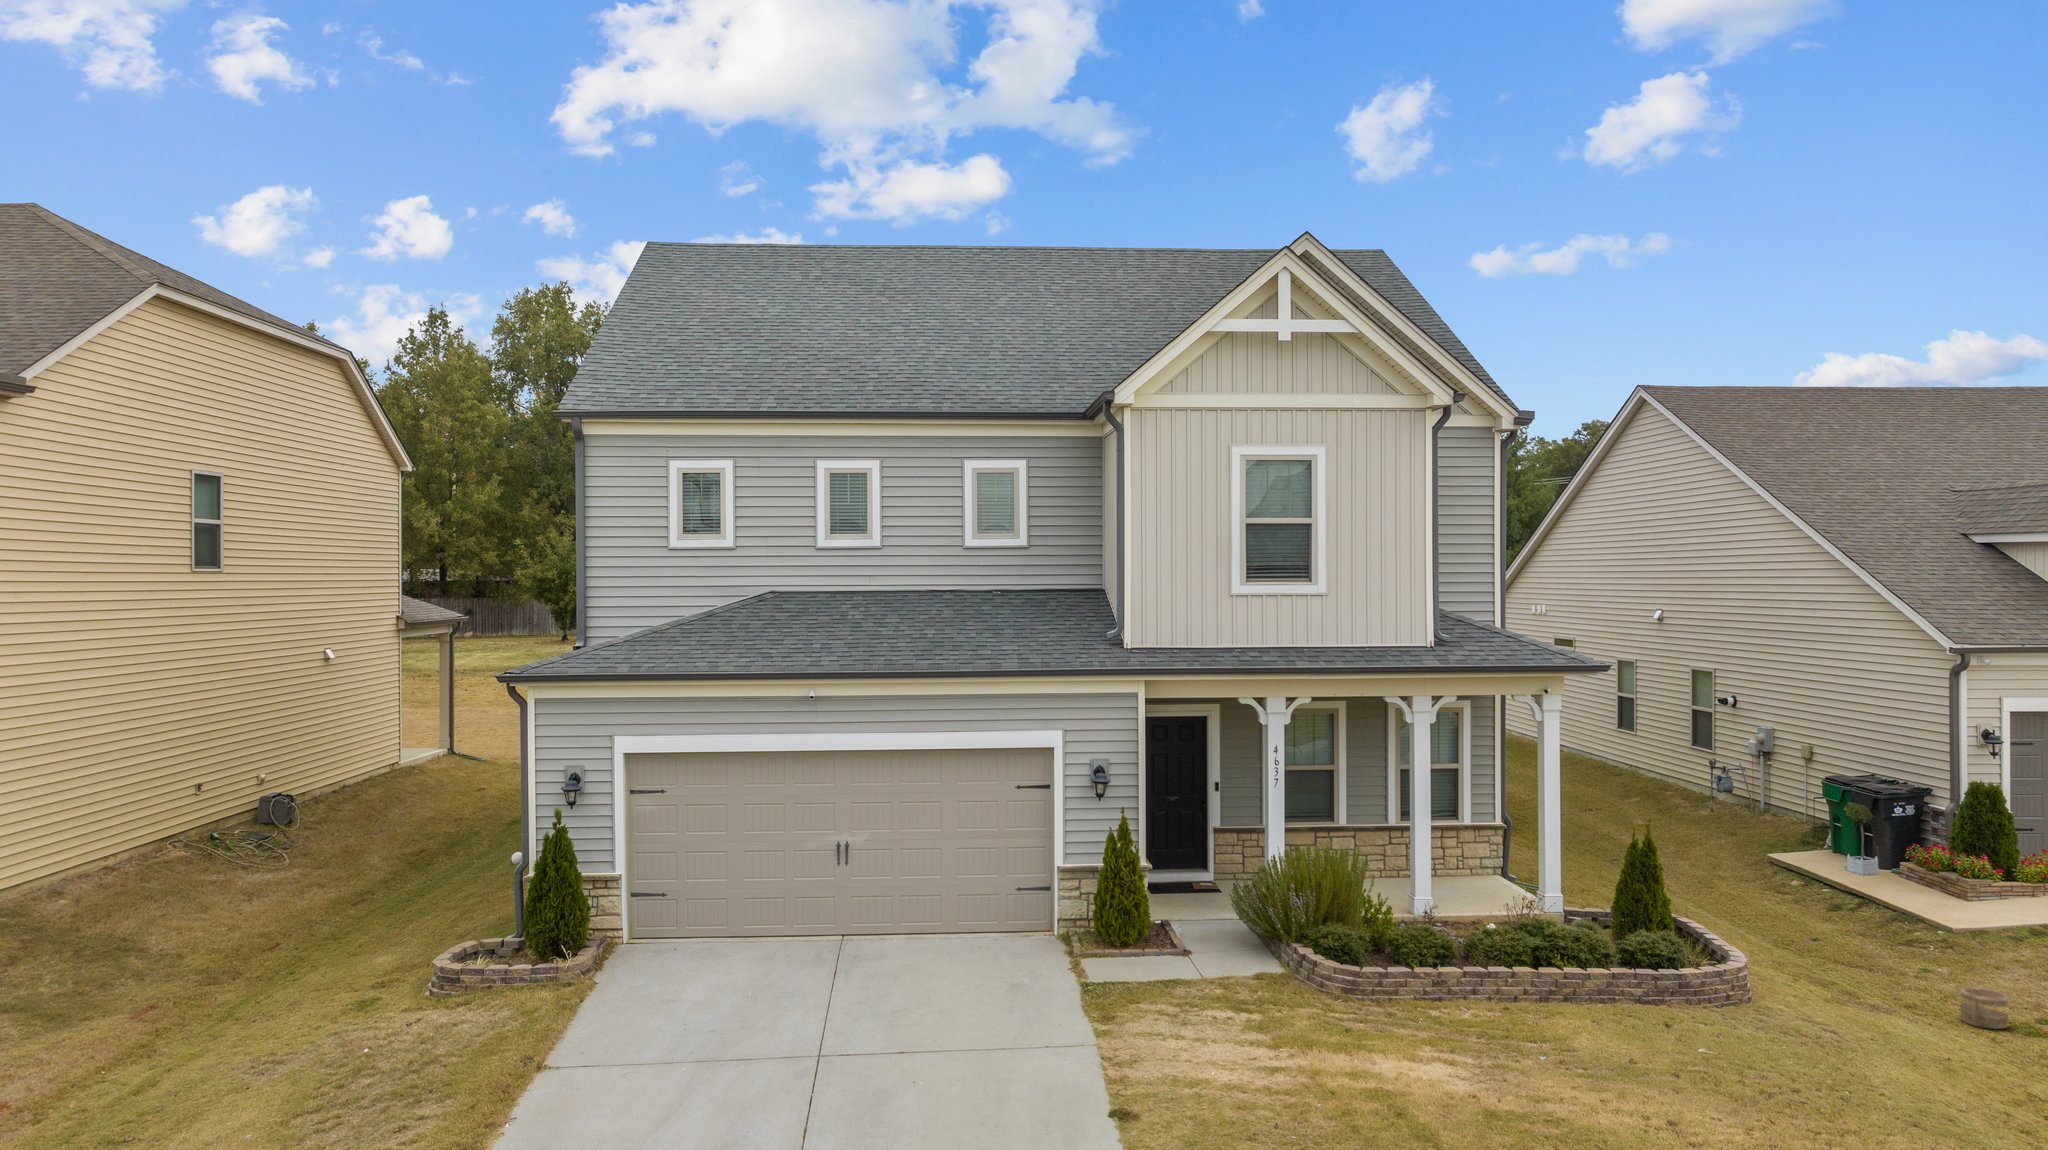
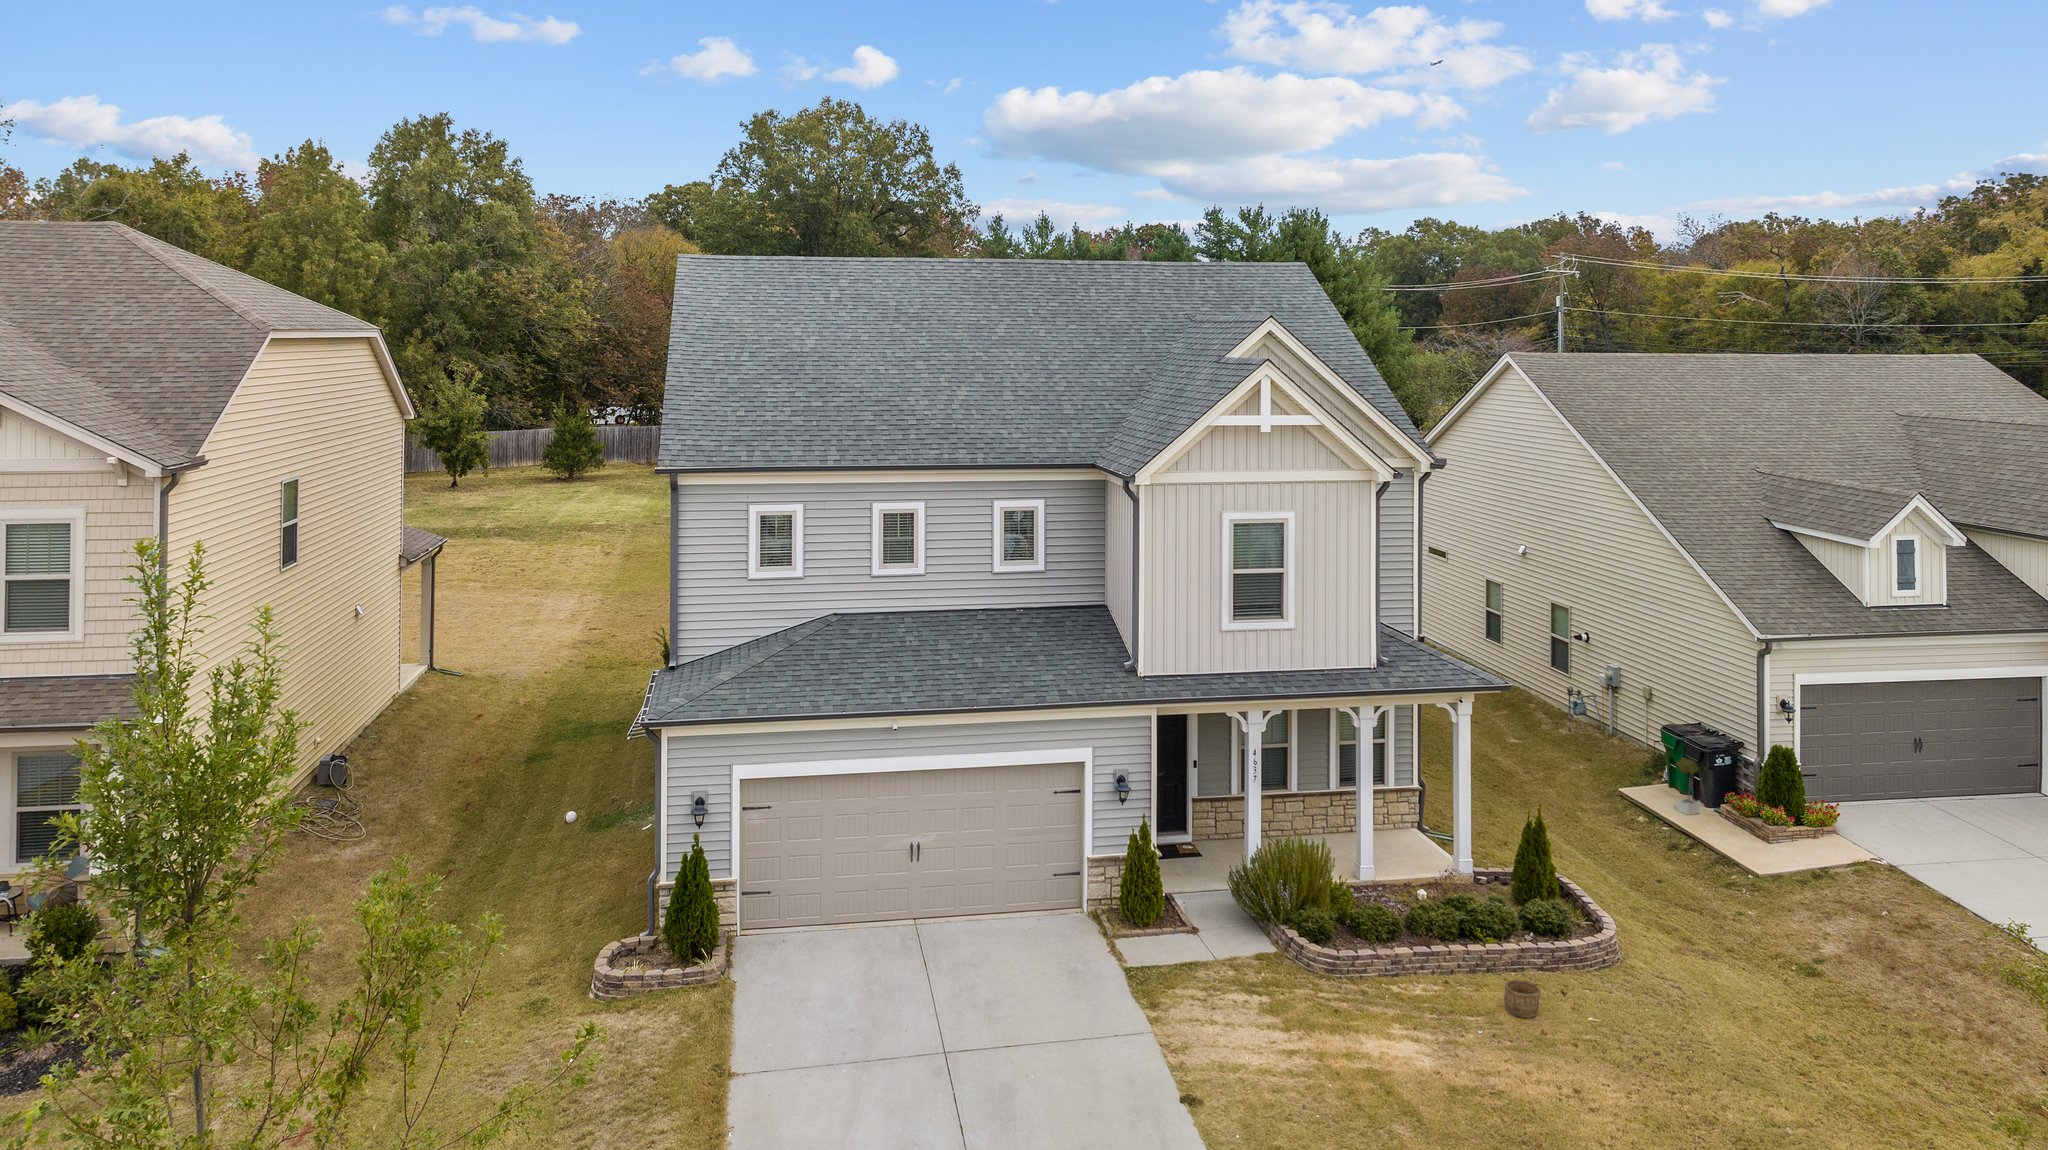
wooden bucket: present [1960,987,2009,1029] -> present [1504,980,1541,1018]

